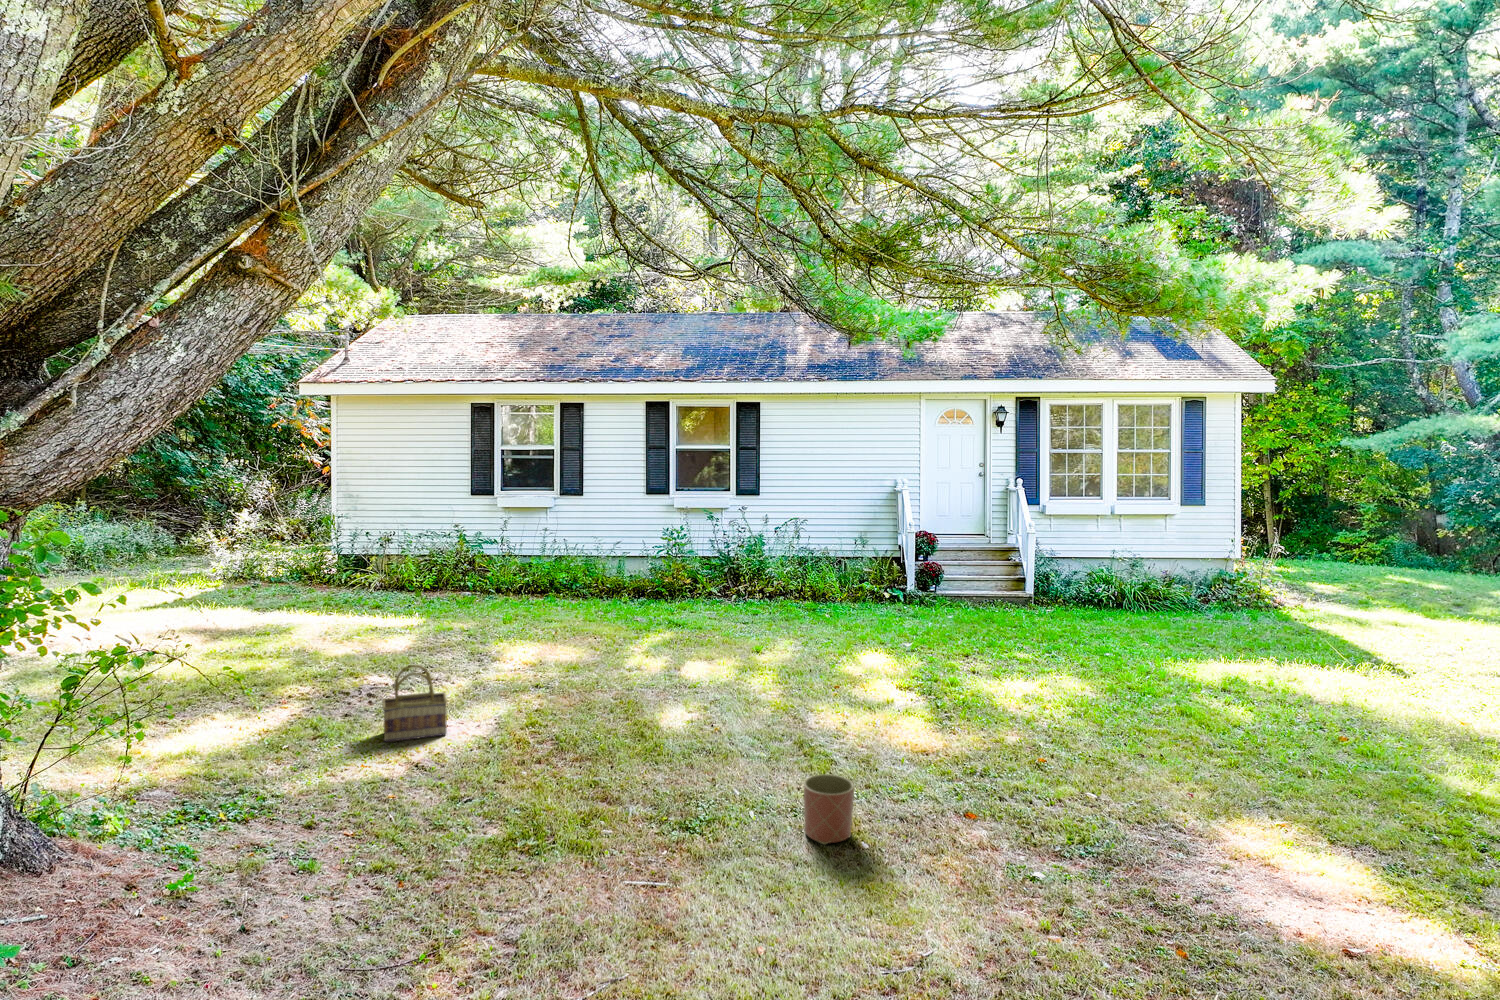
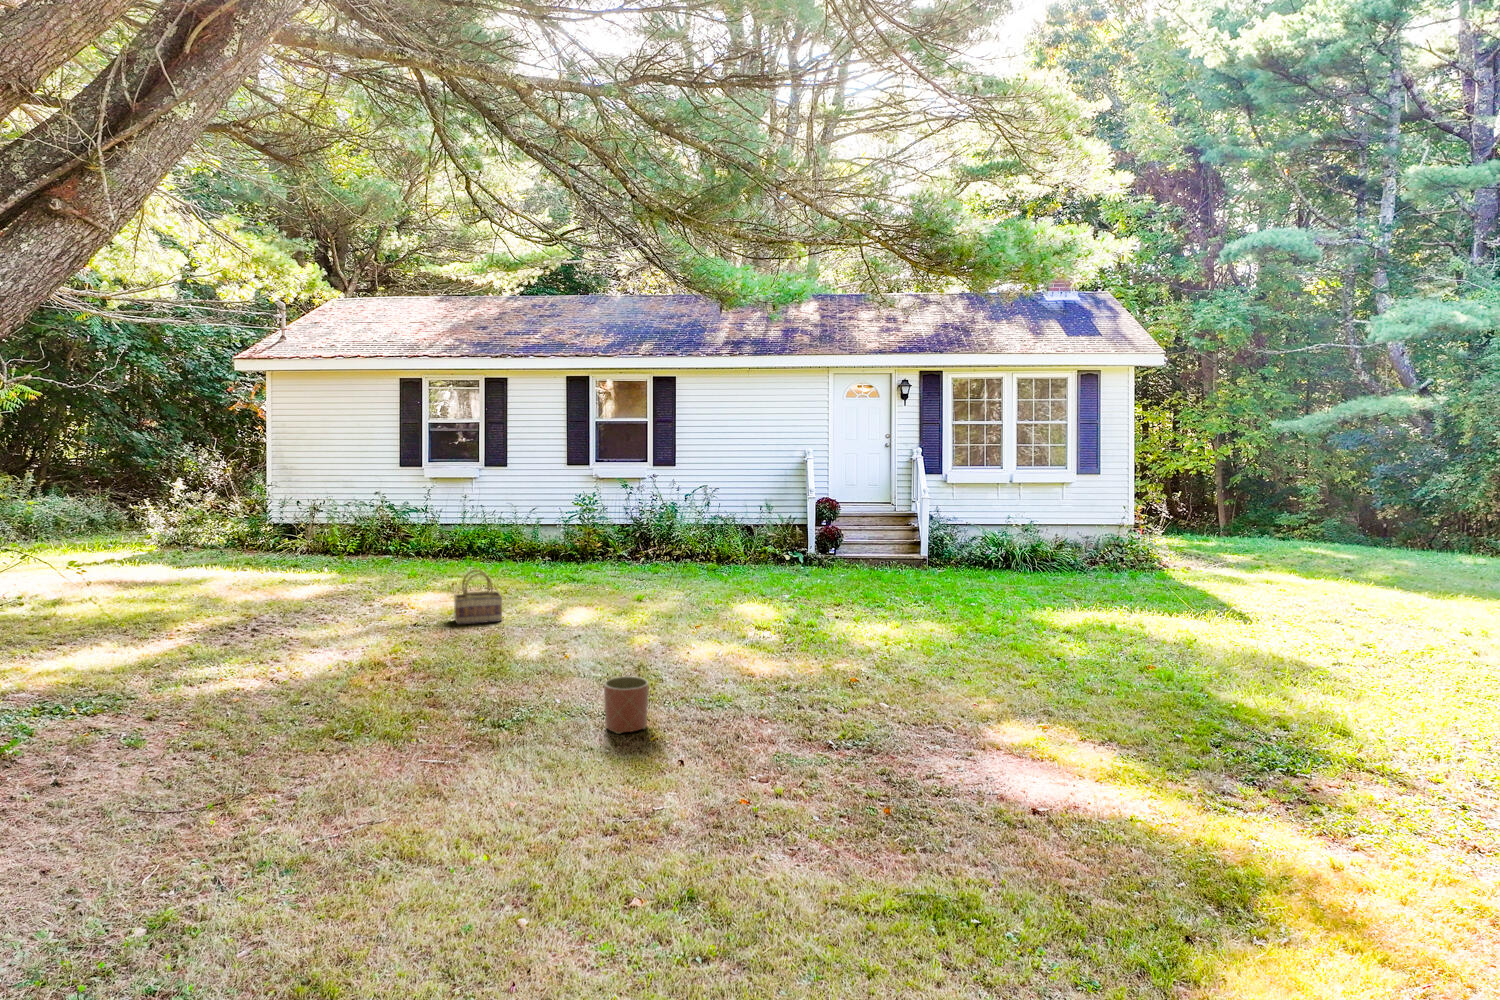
basket: present [382,665,447,742] -> present [454,570,502,624]

